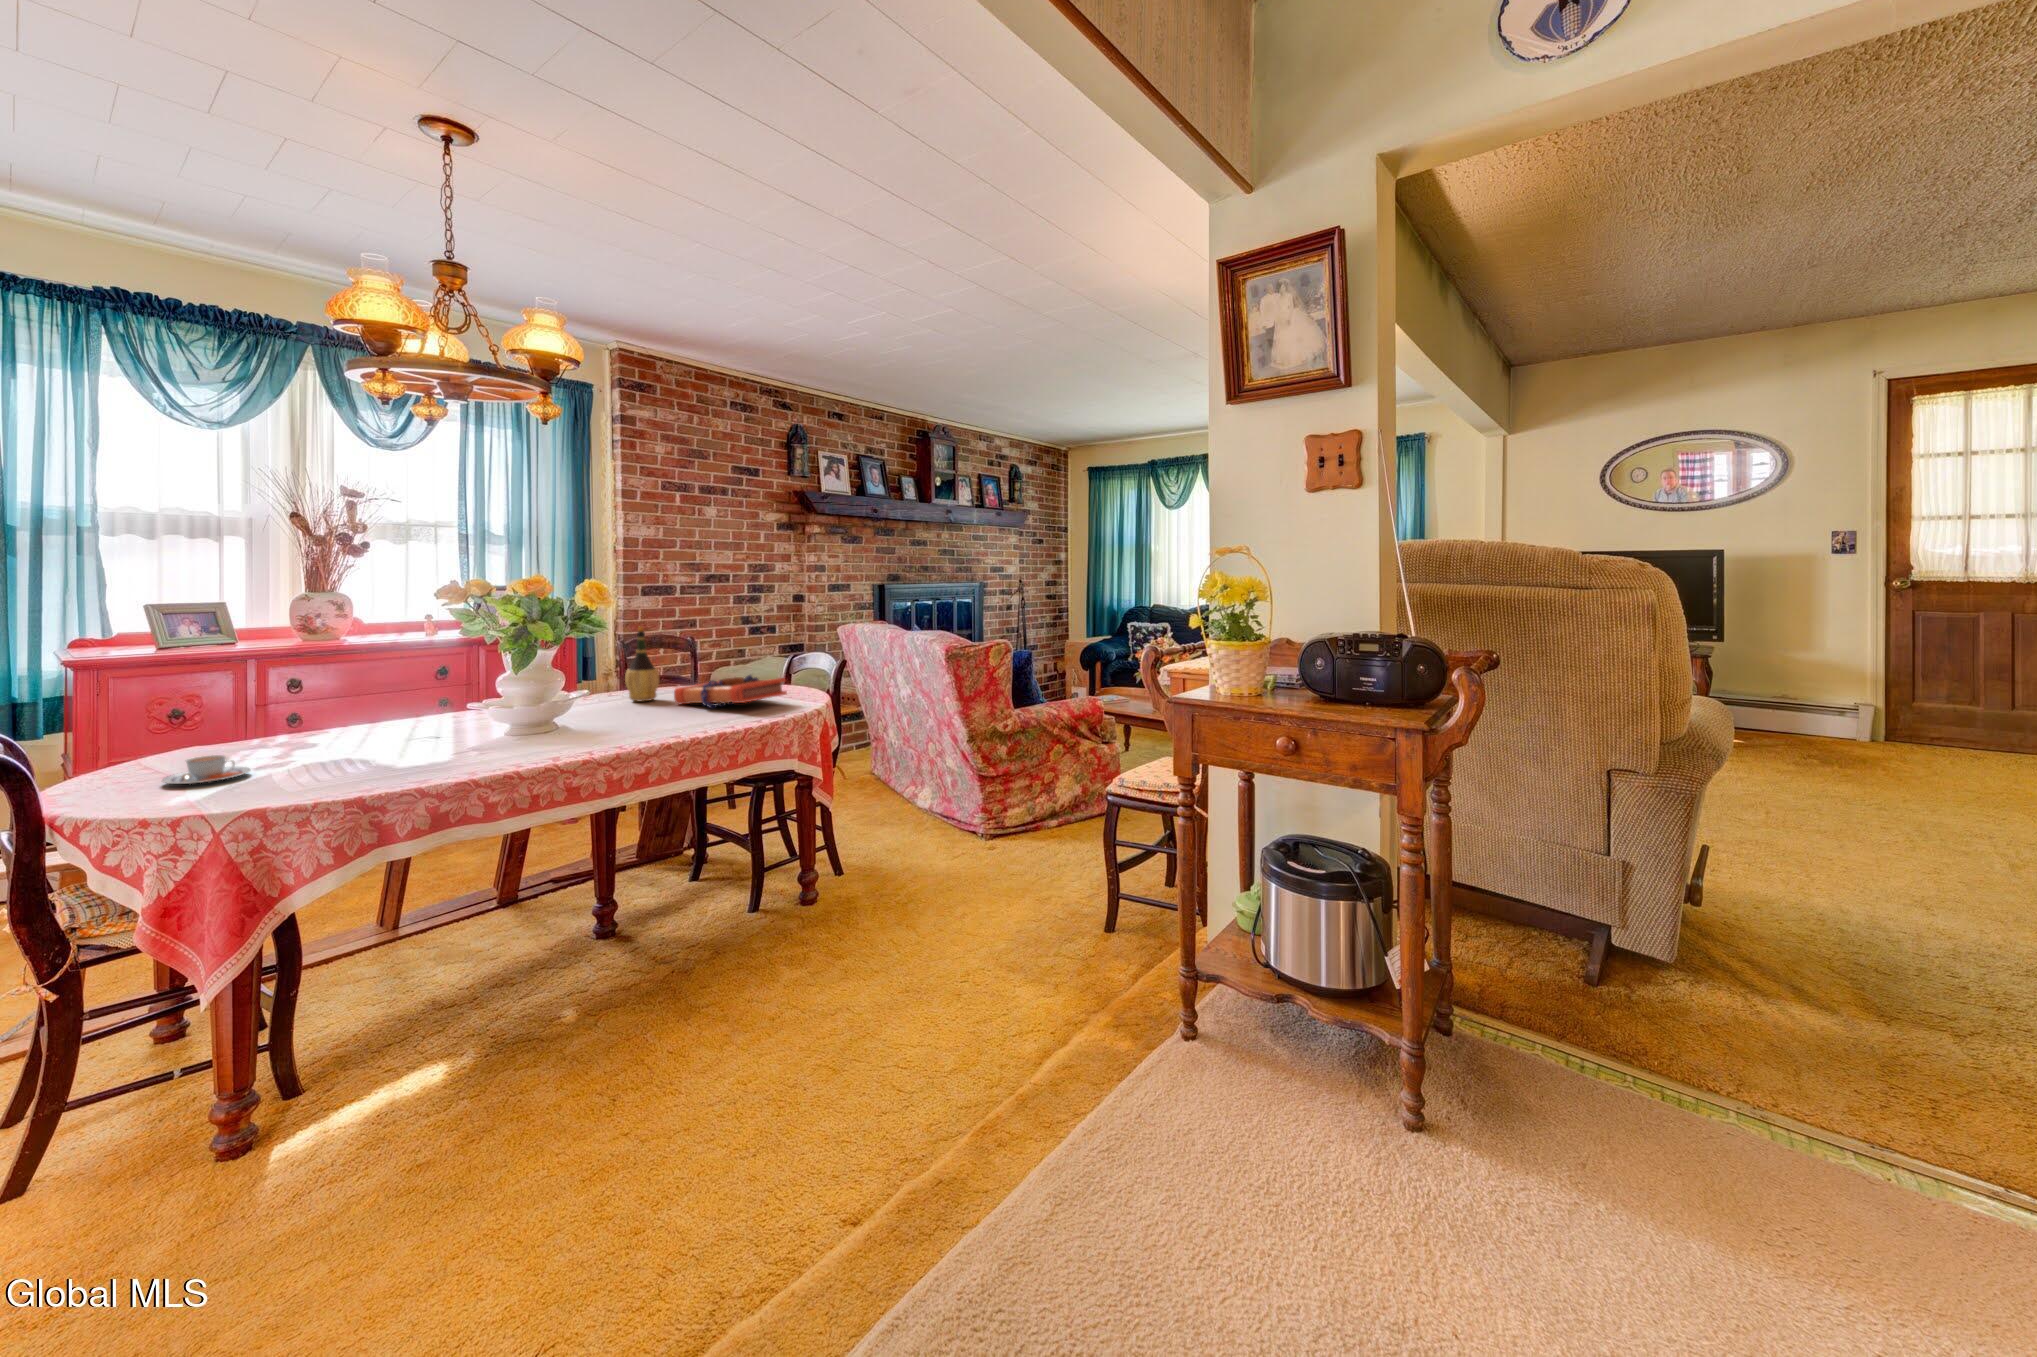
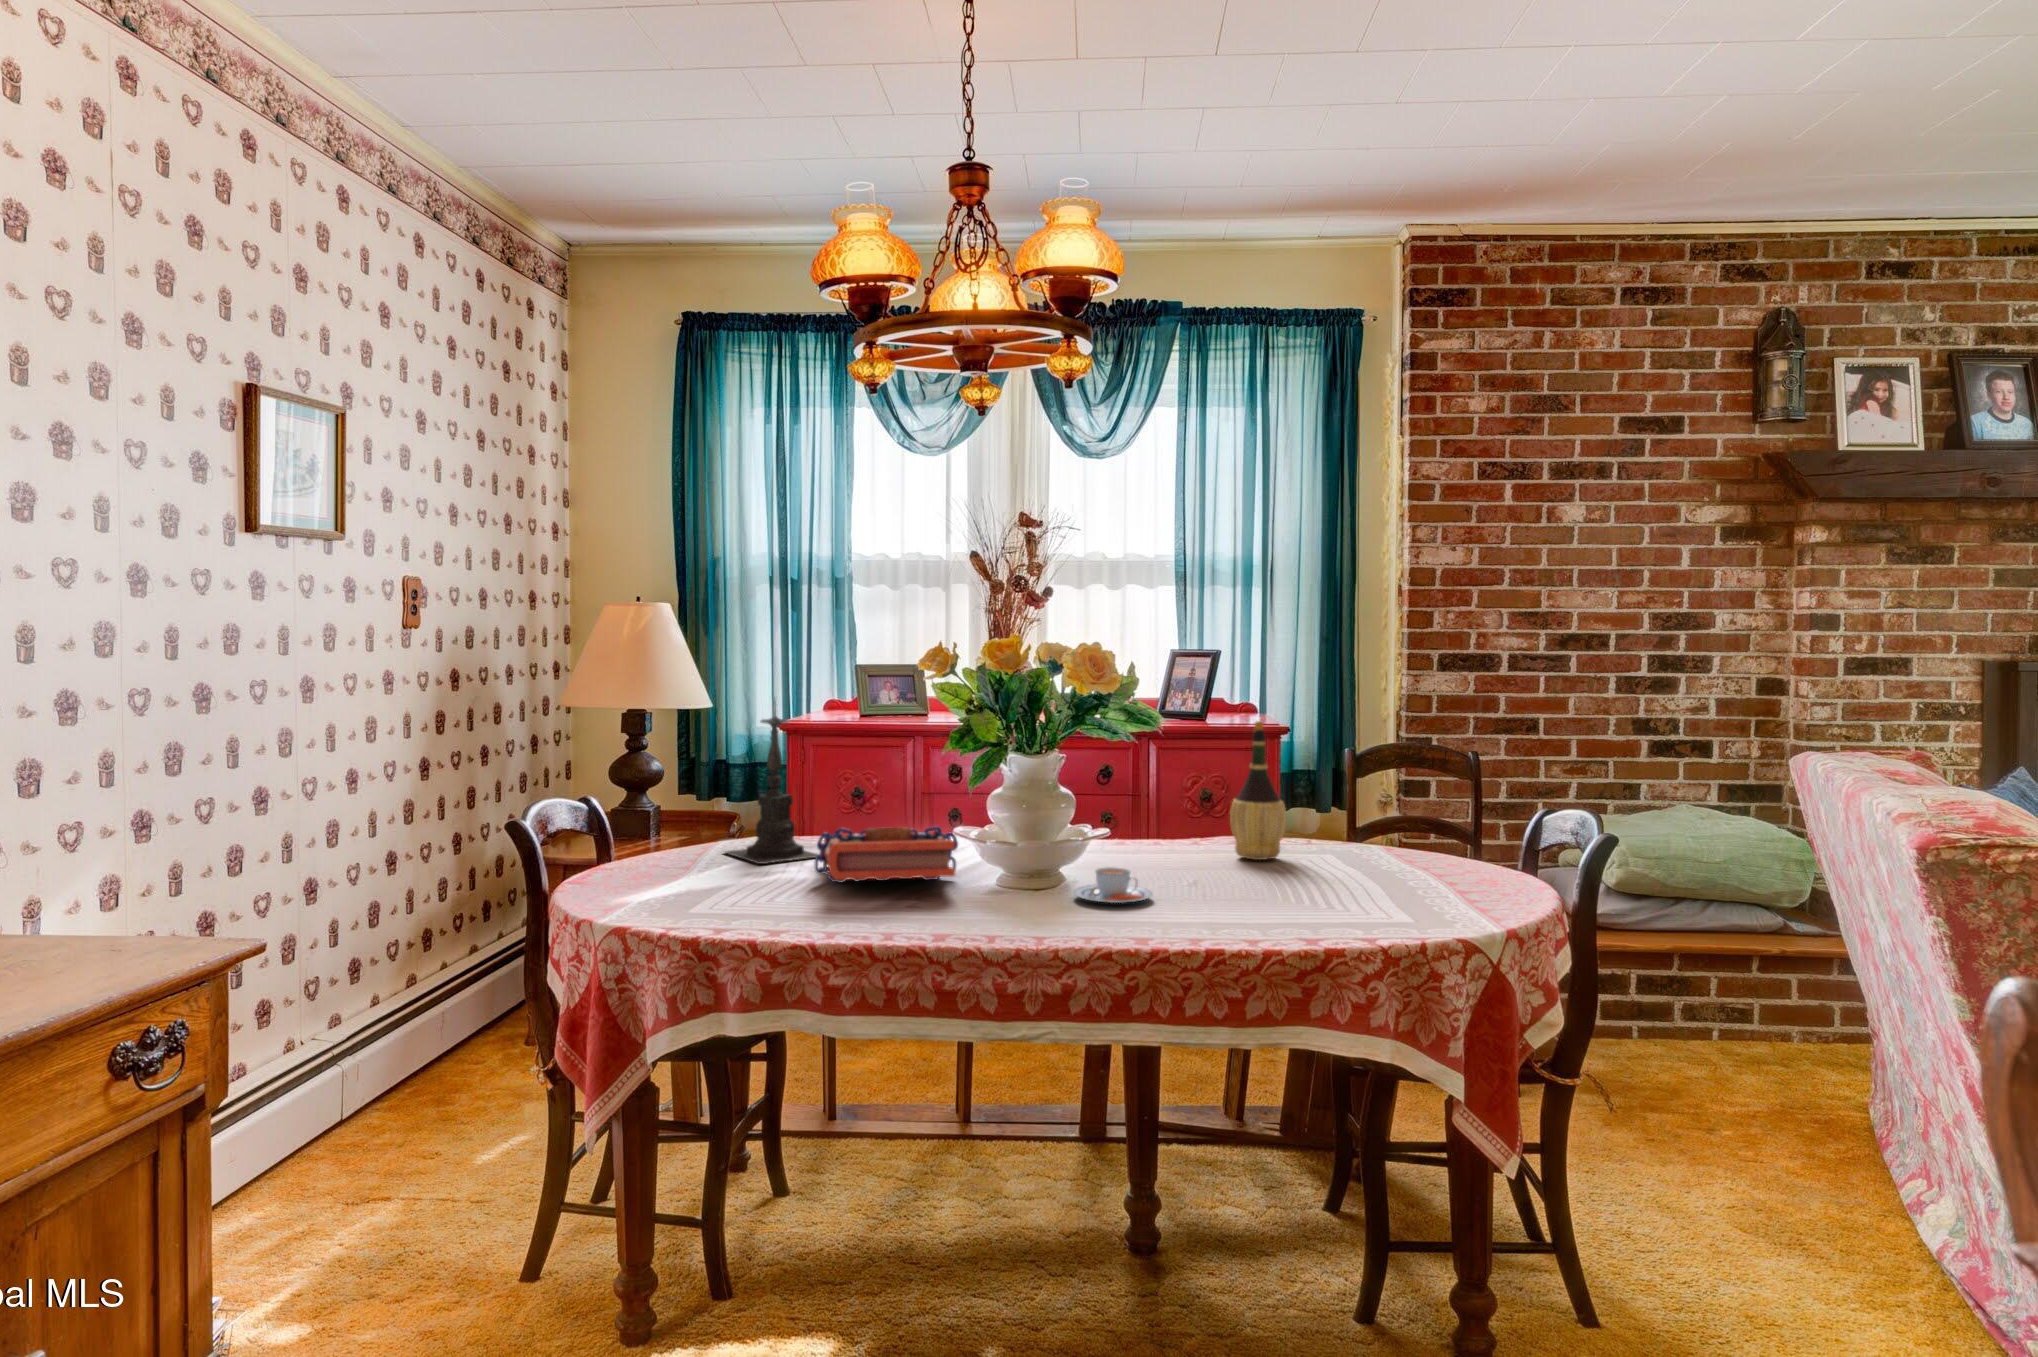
candle holder: none [204,628,325,757] -> present [725,709,819,864]
book: present [674,675,787,708] -> present [814,826,958,883]
teacup: present [162,755,250,784] -> present [1073,867,1152,903]

